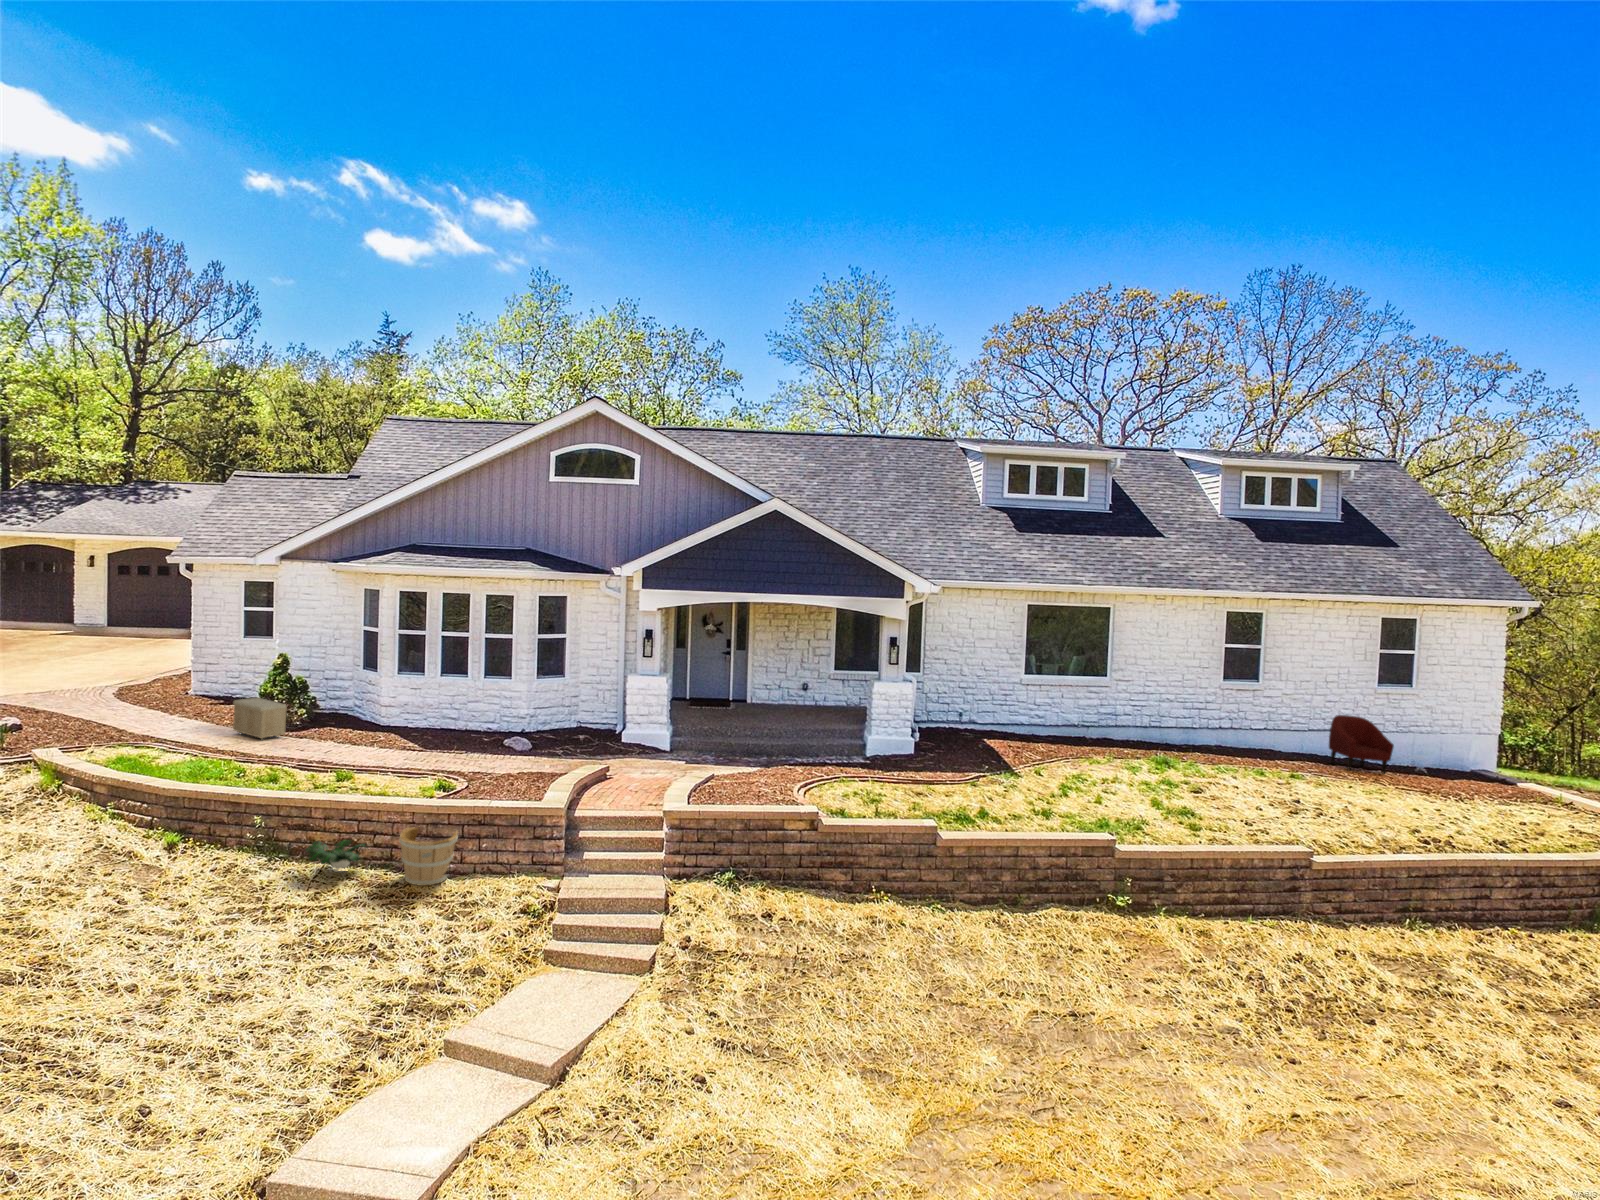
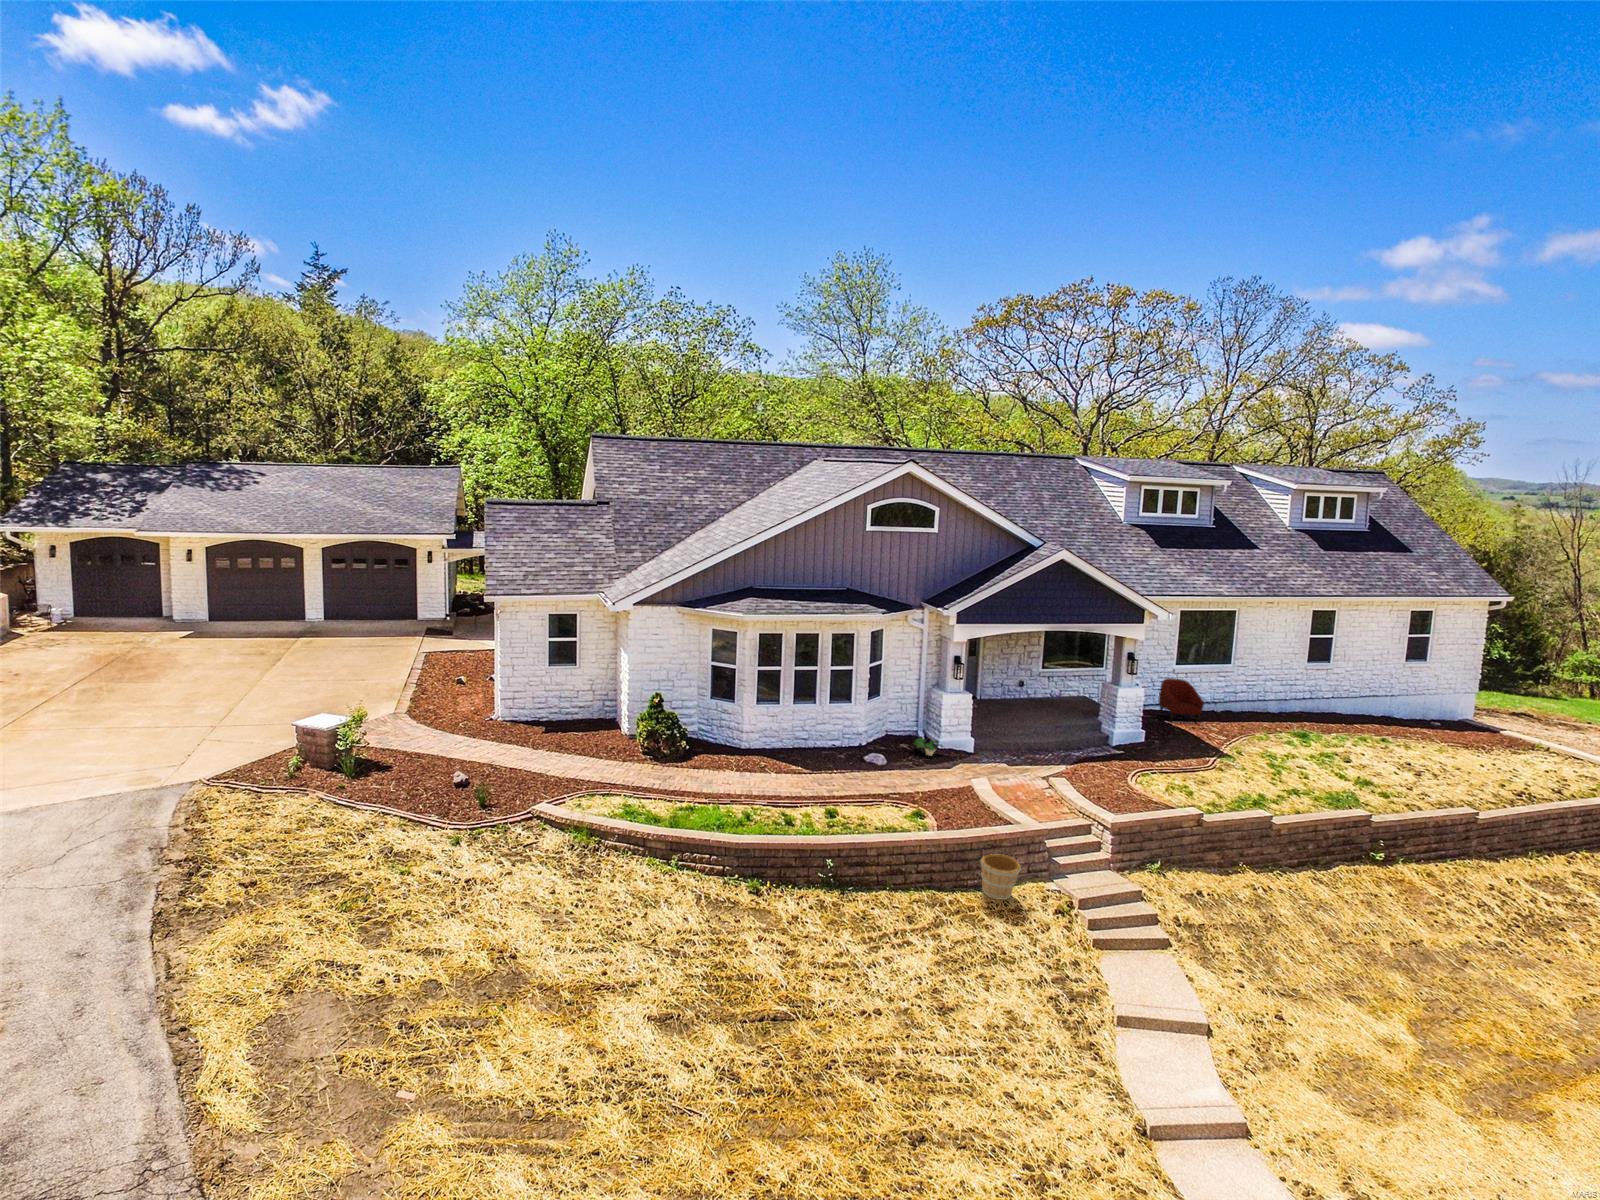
storage bench: present [233,698,287,740] -> none [636,732,680,771]
armchair: present [1329,715,1394,774] -> present [1159,678,1204,723]
potted plant: present [306,840,370,872] -> present [914,737,943,756]

